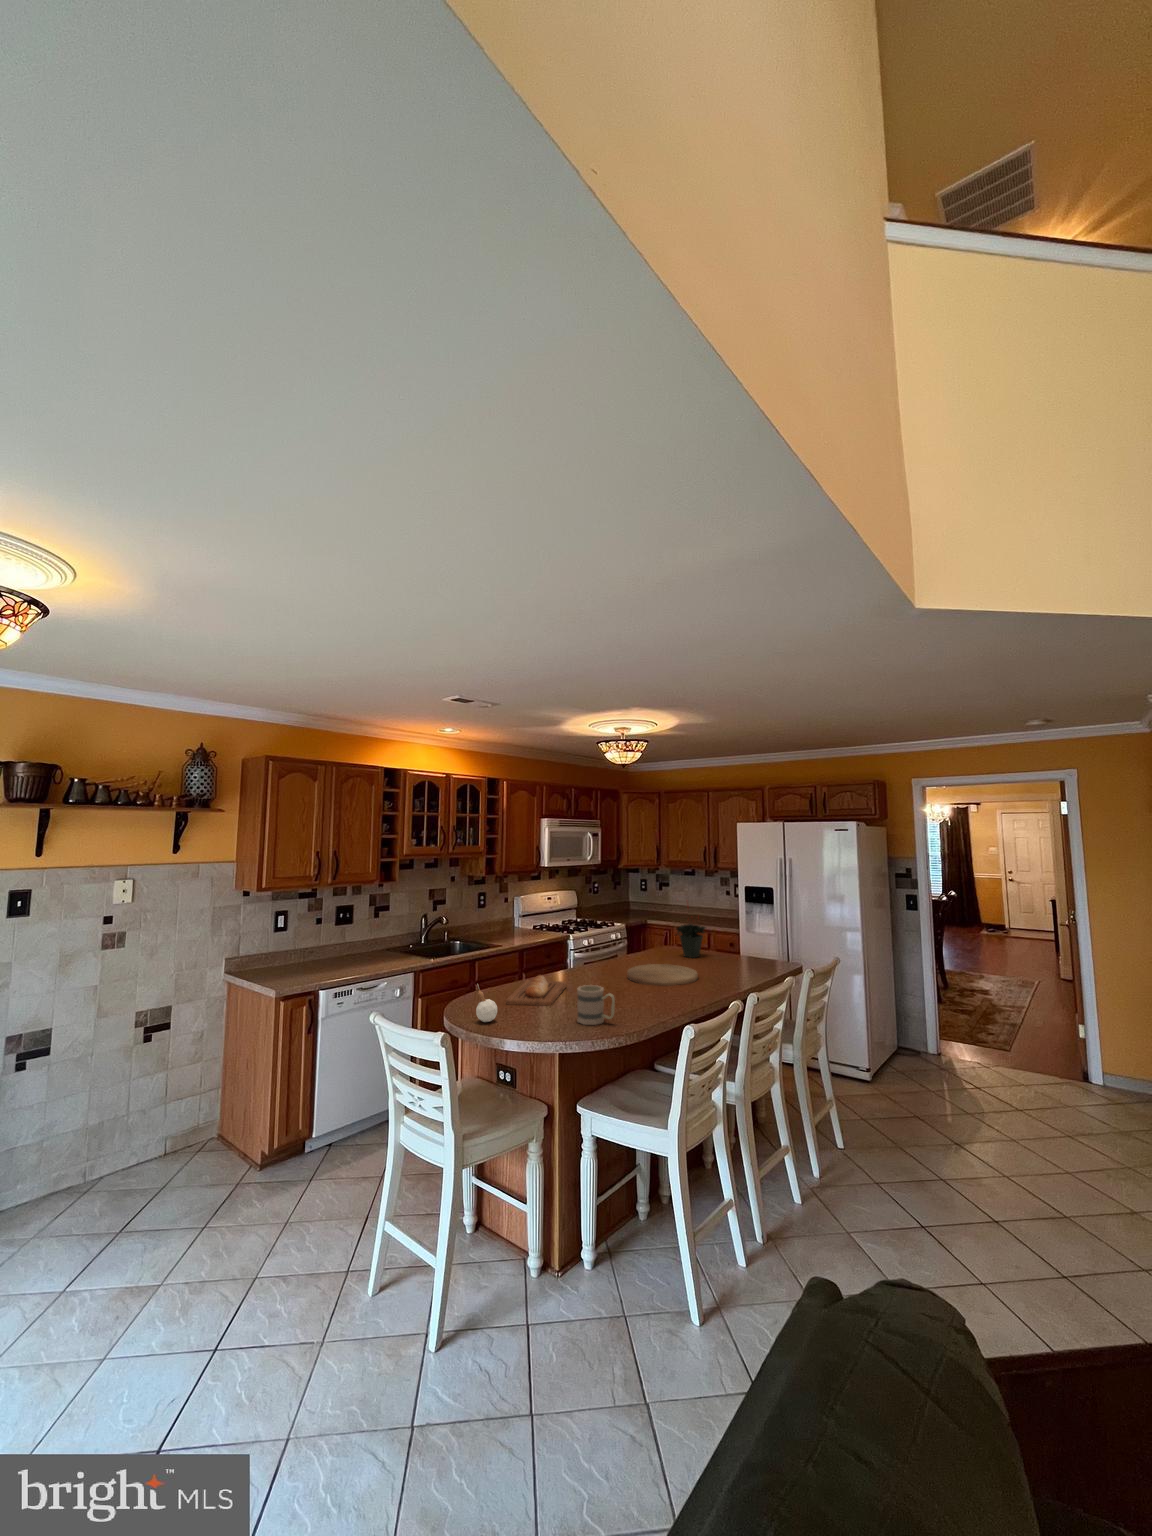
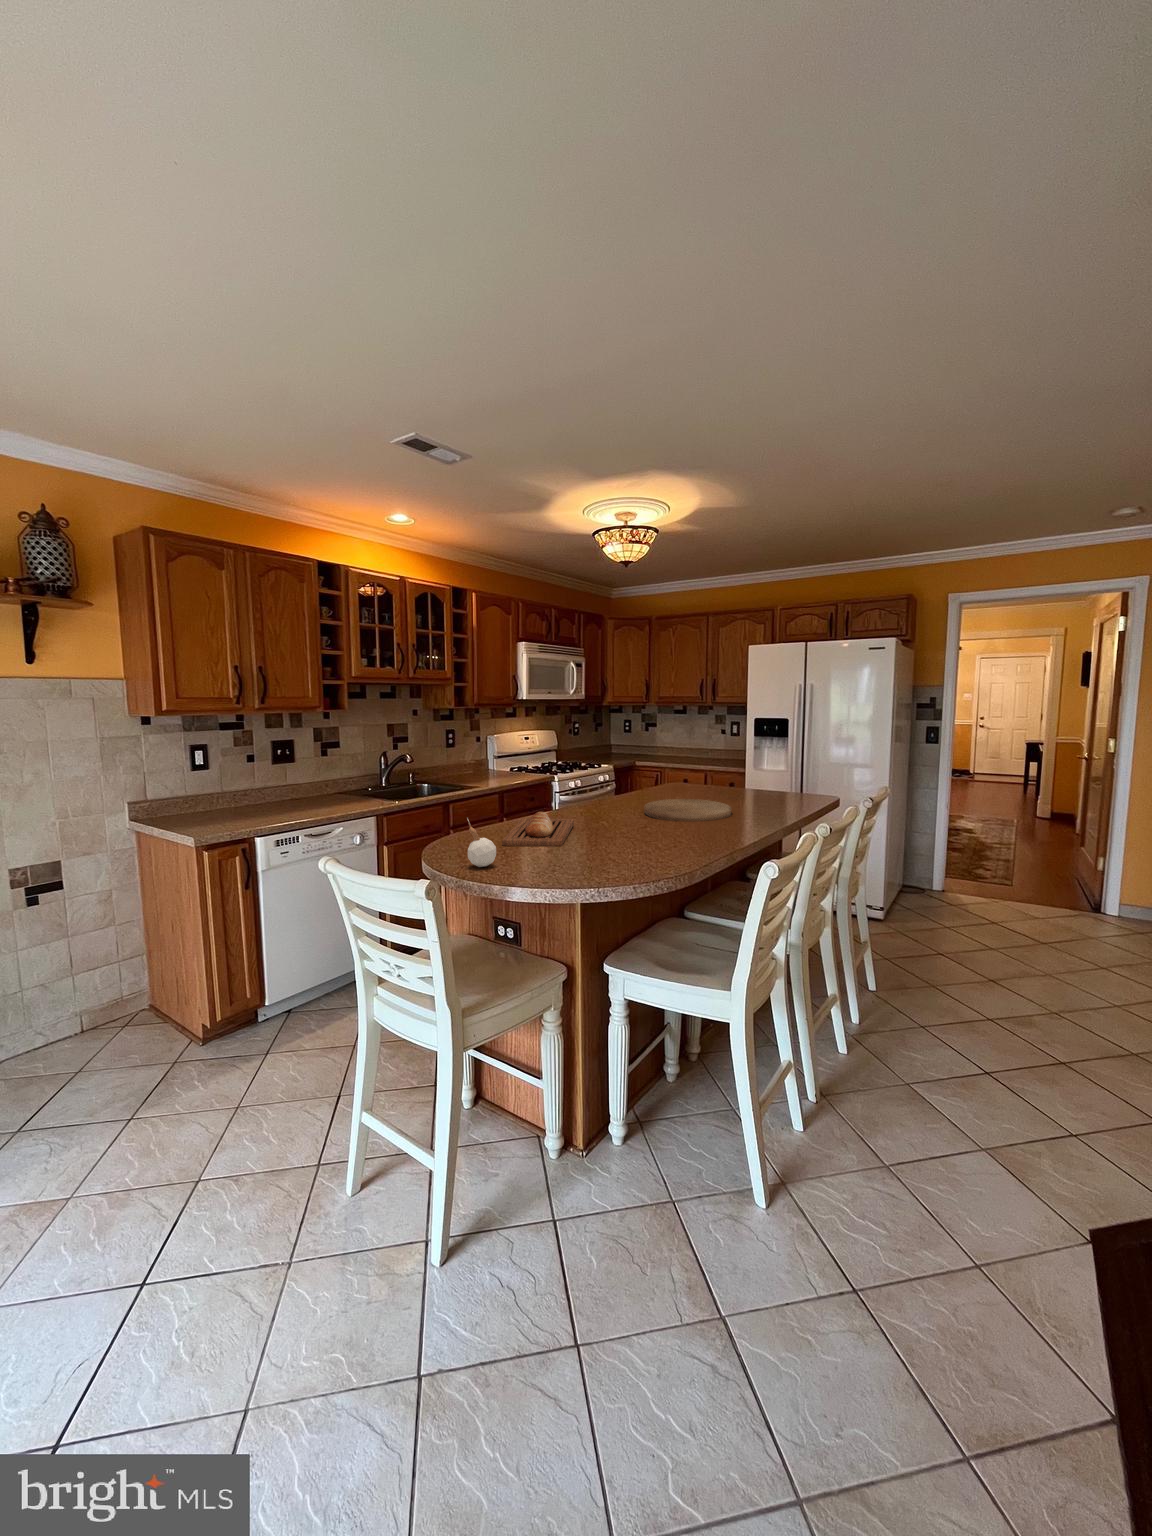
potted plant: present [677,924,705,958] -> none [690,724,729,794]
mug: present [577,985,615,1025] -> none [605,817,657,867]

